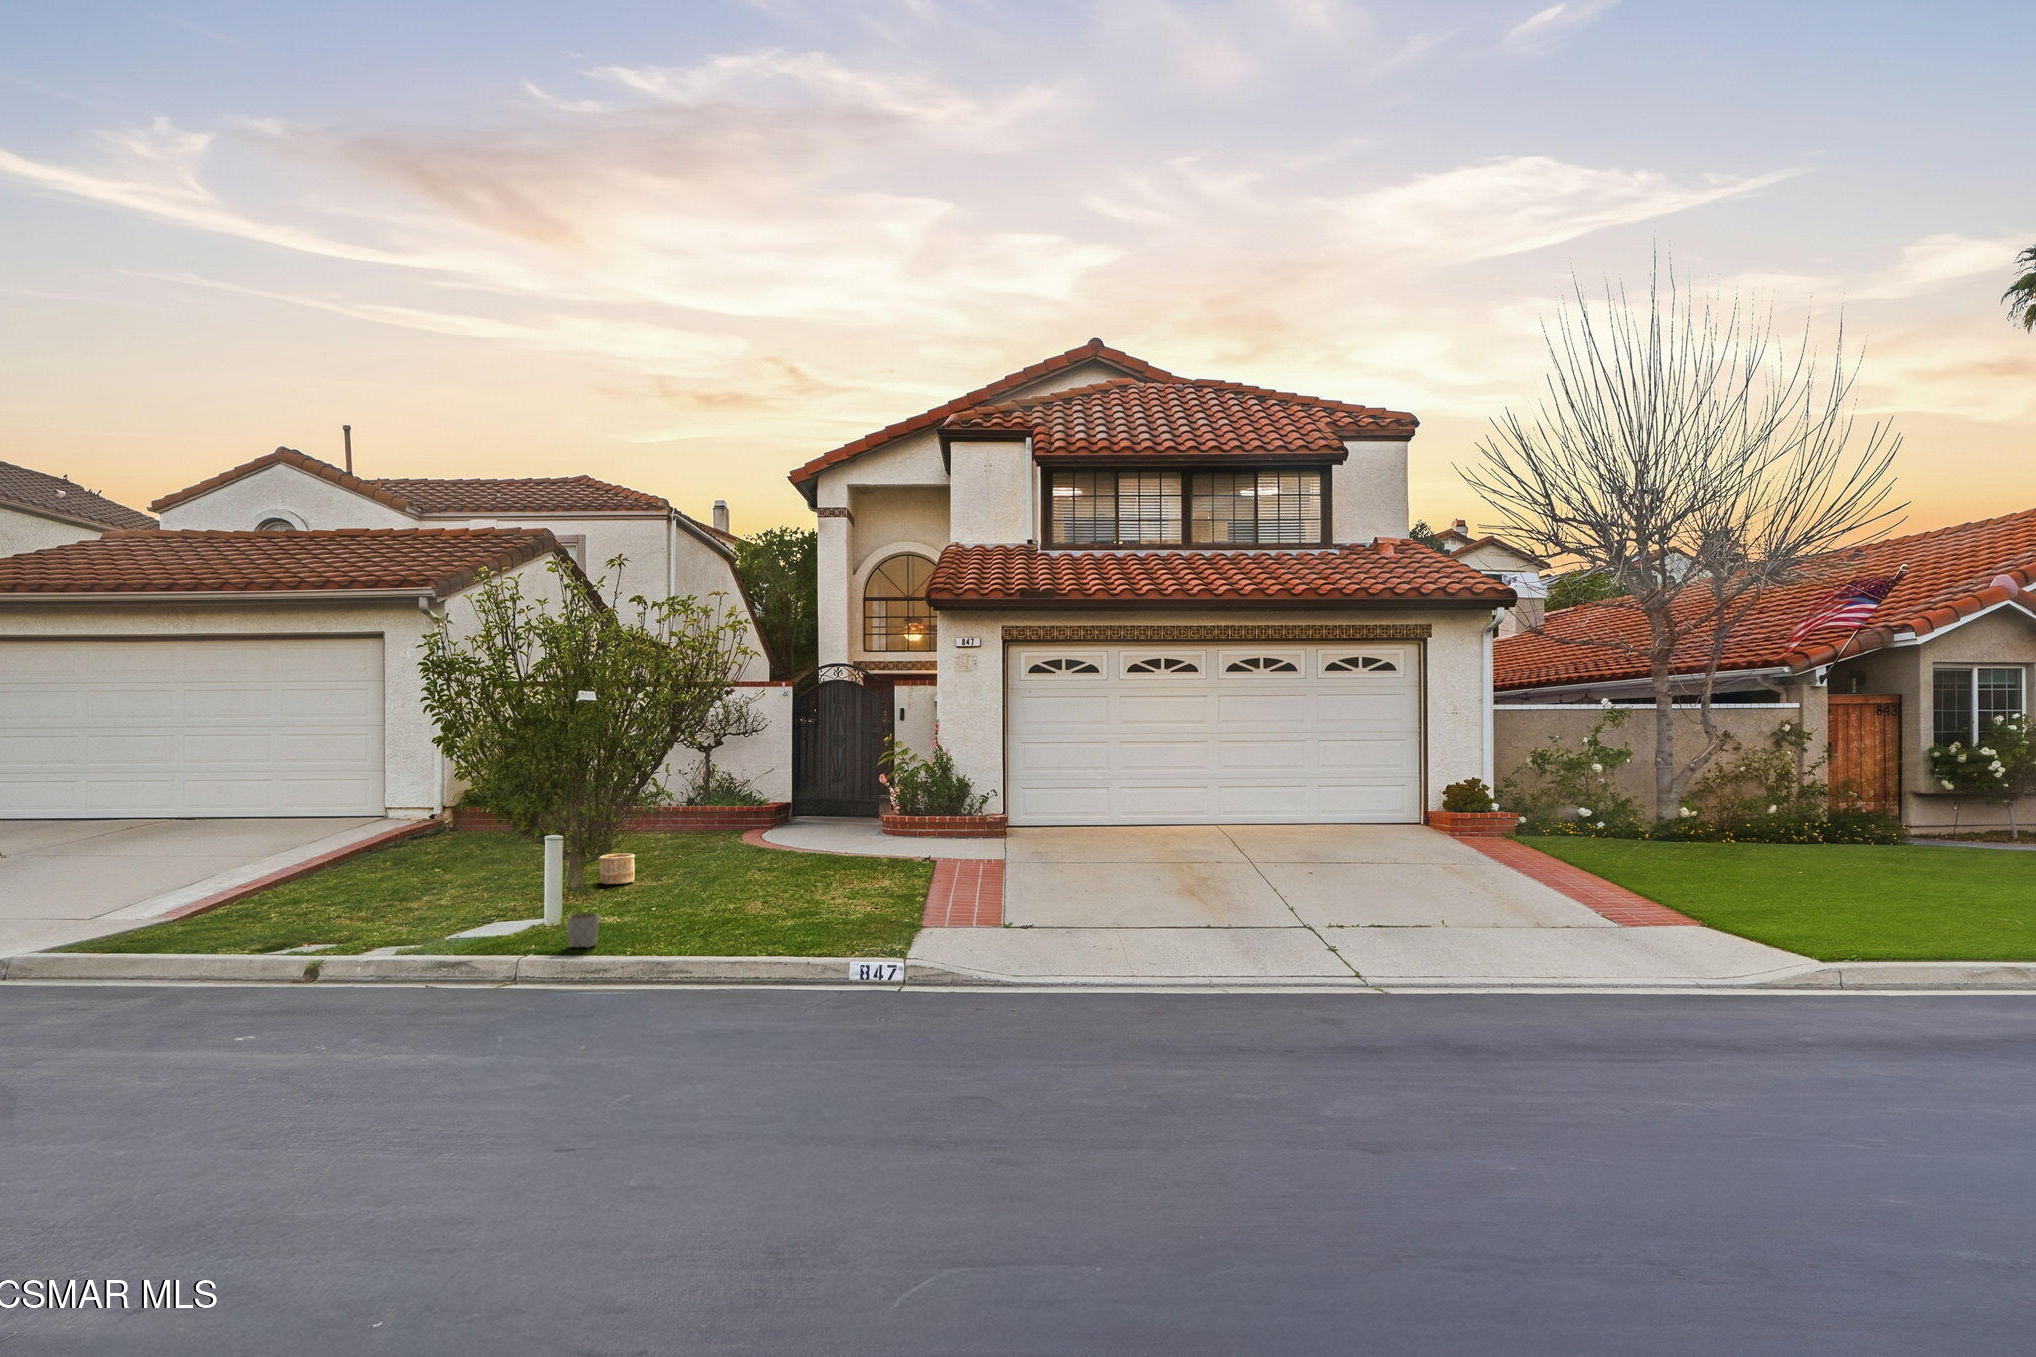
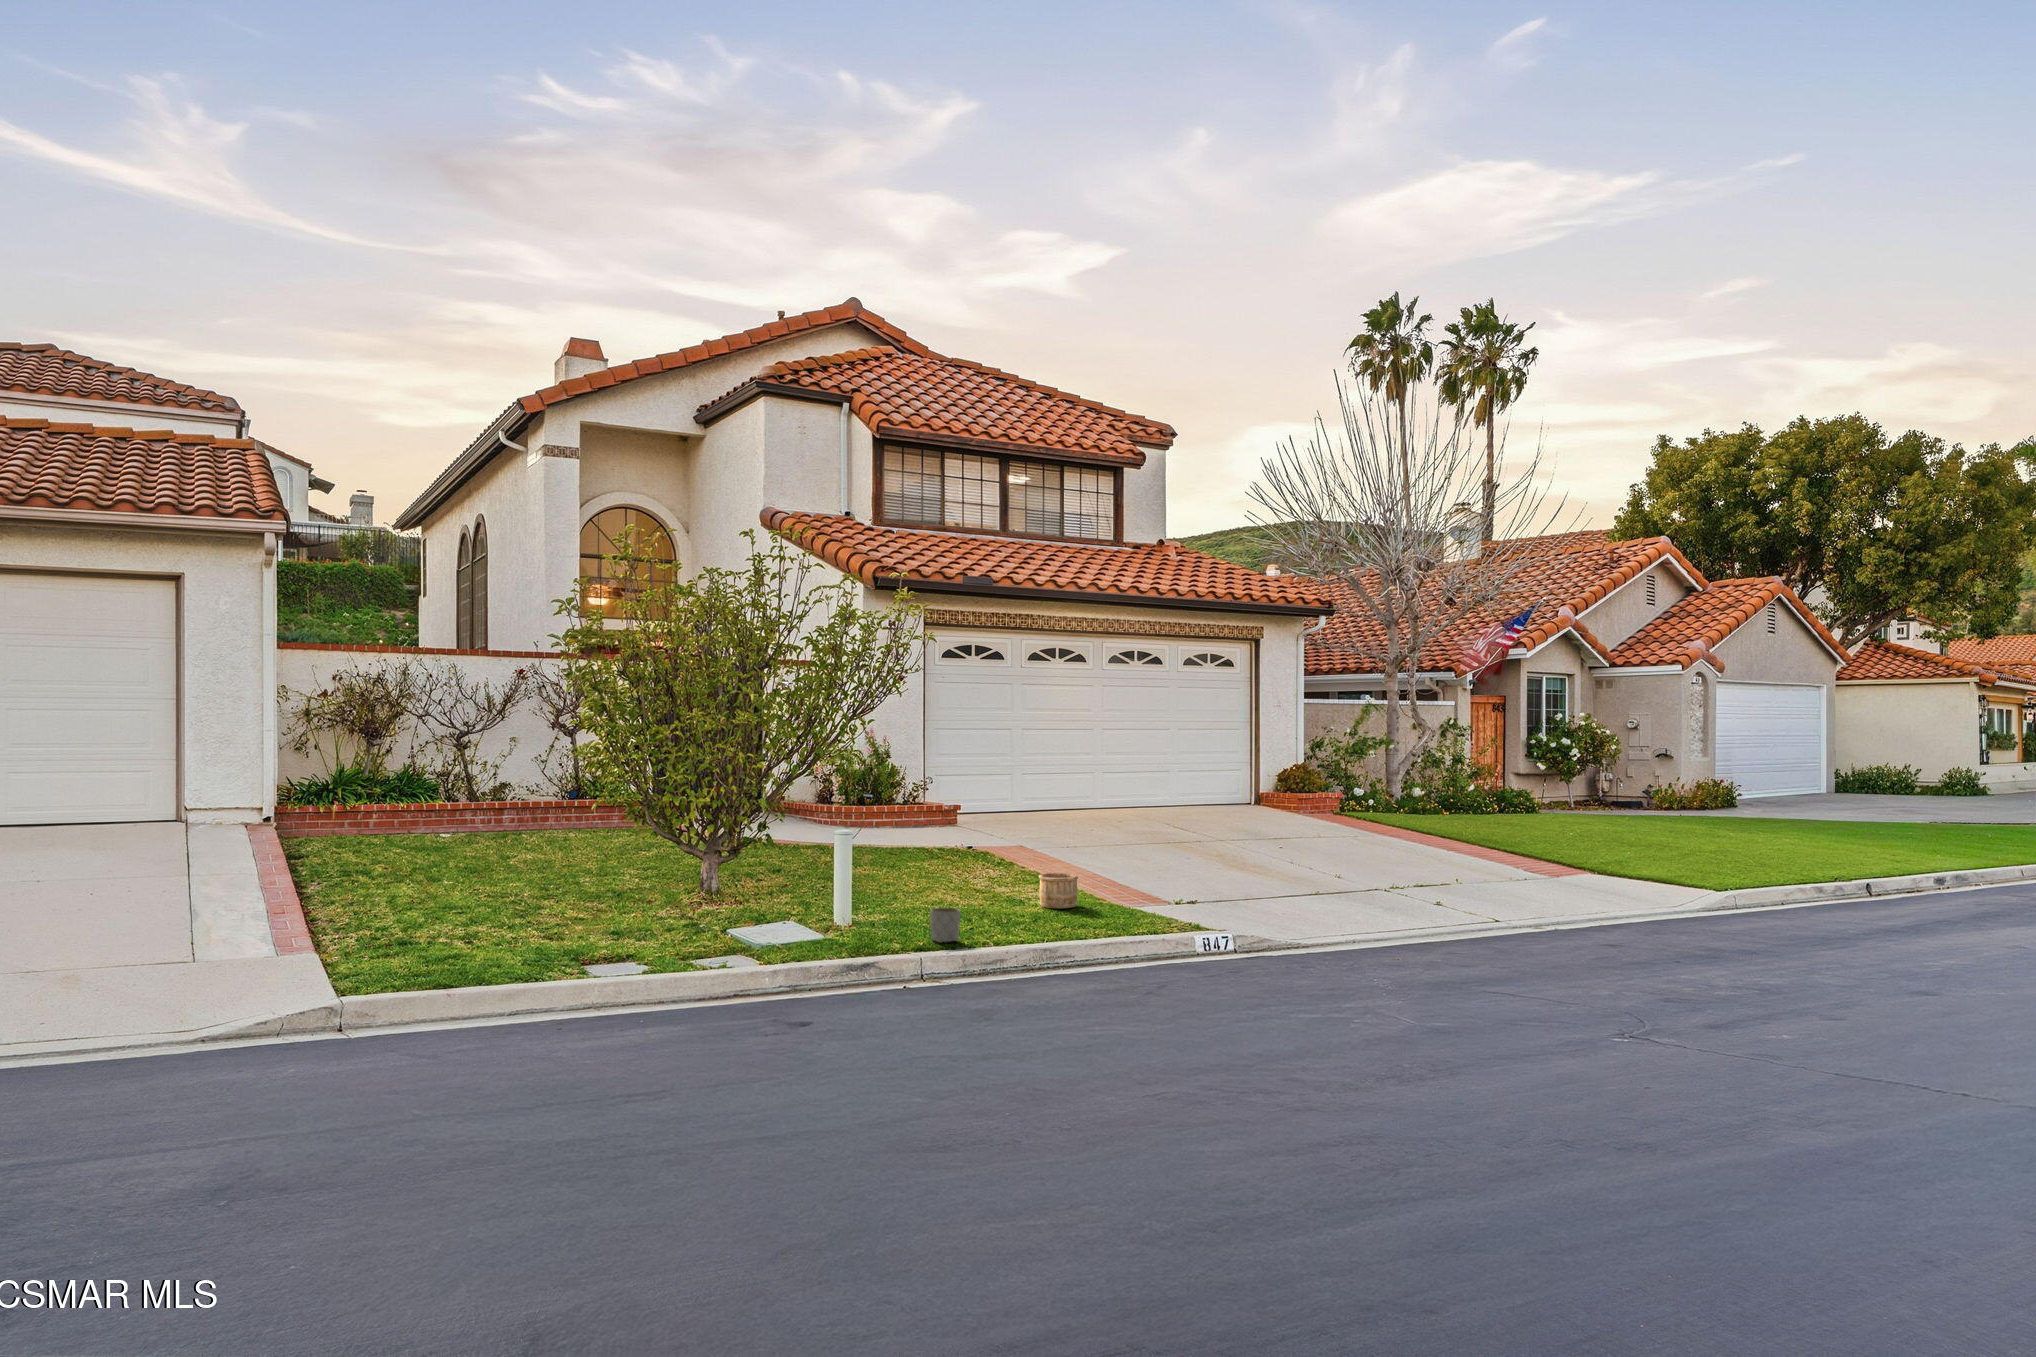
wooden bucket: present [598,853,635,884] -> present [1039,873,1078,909]

